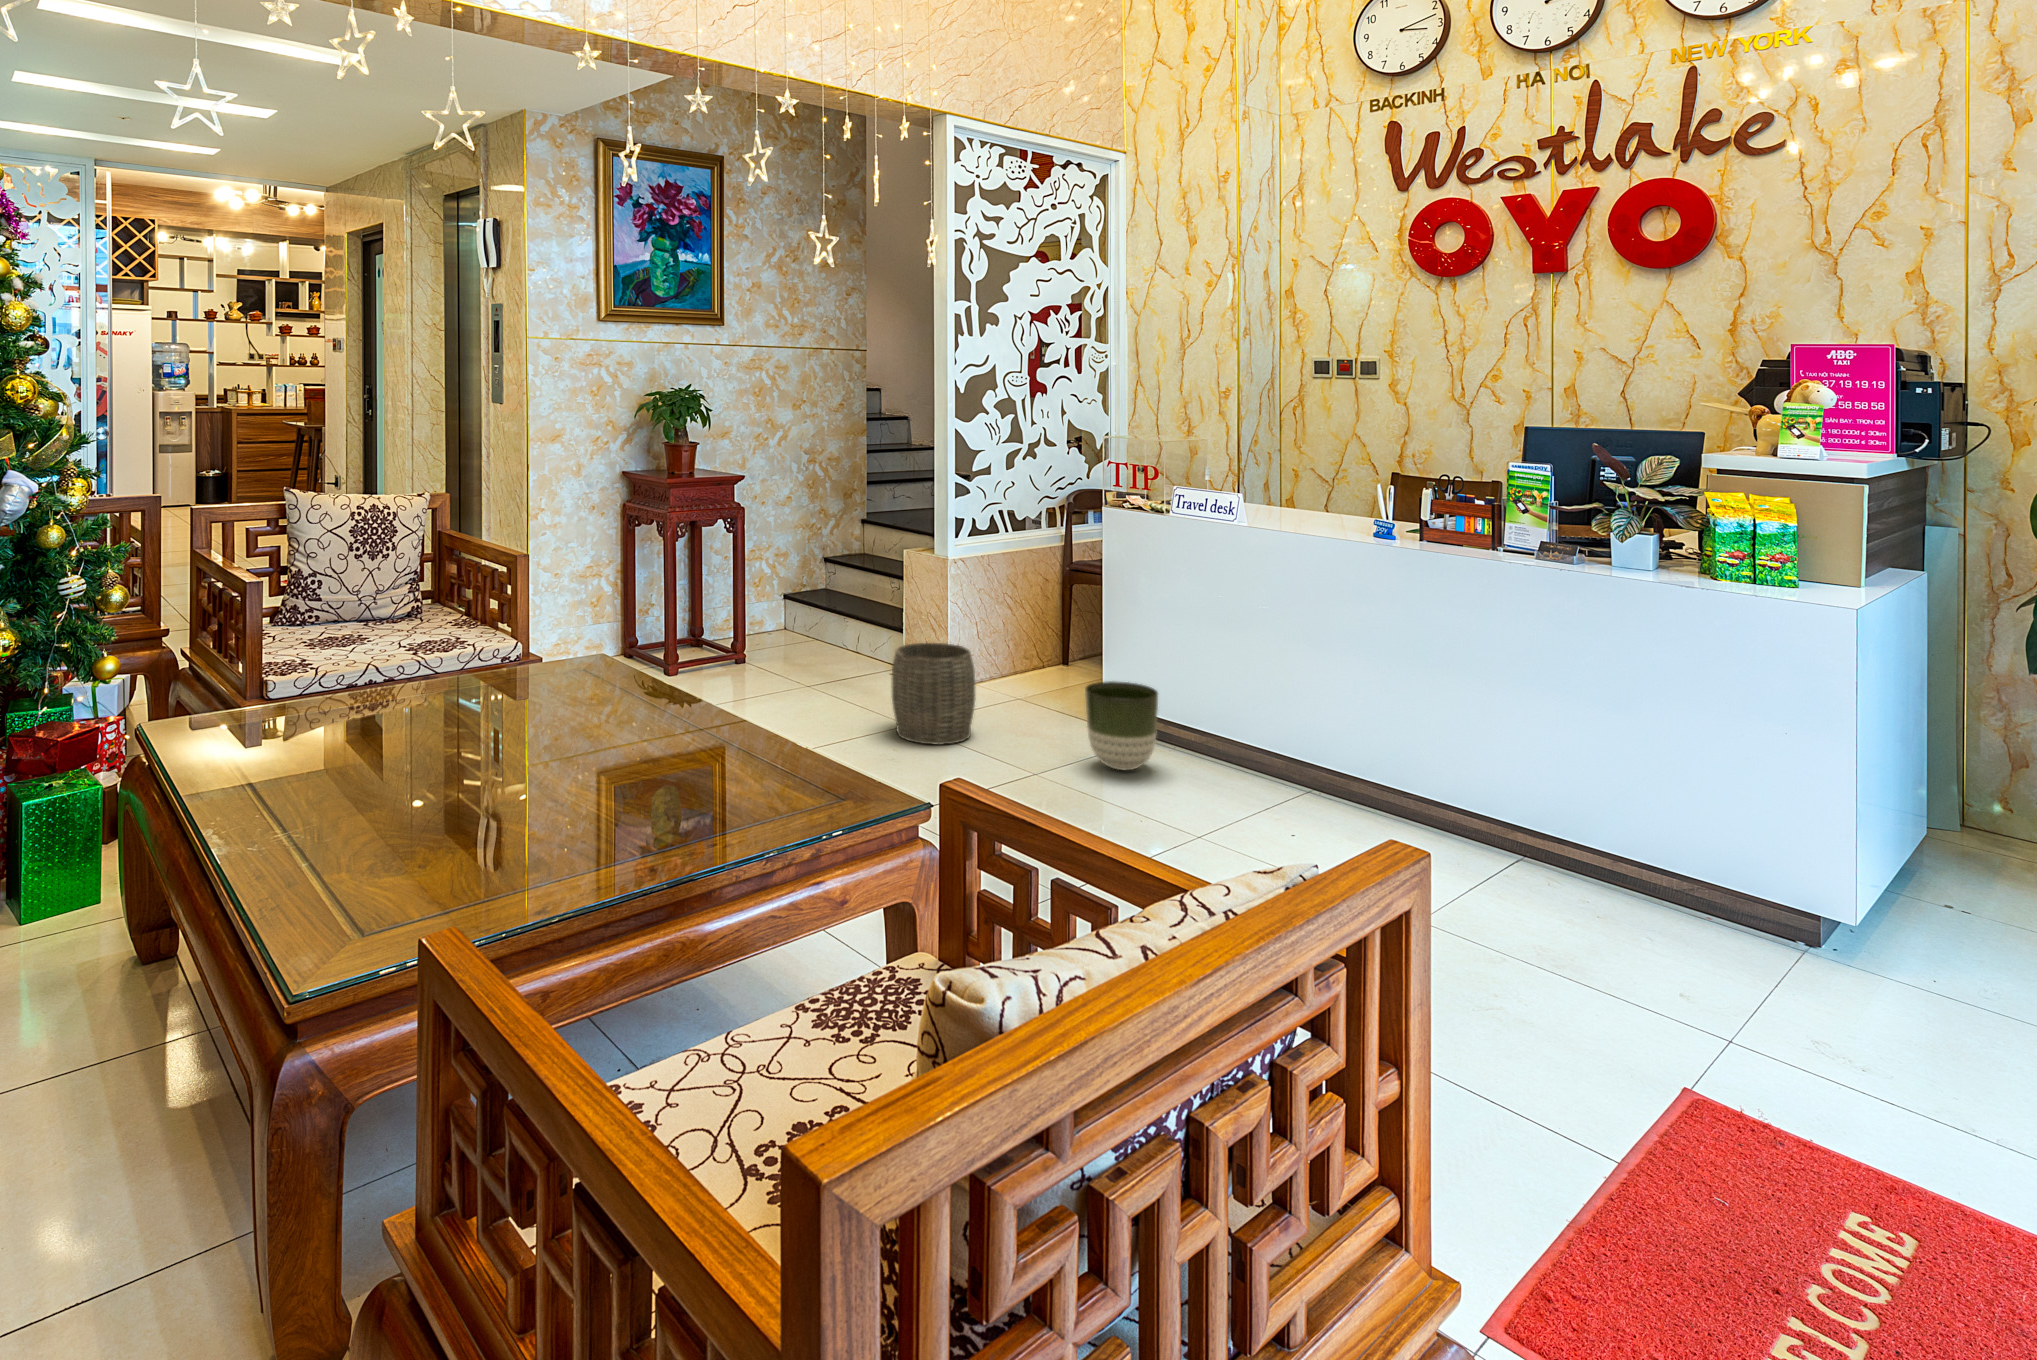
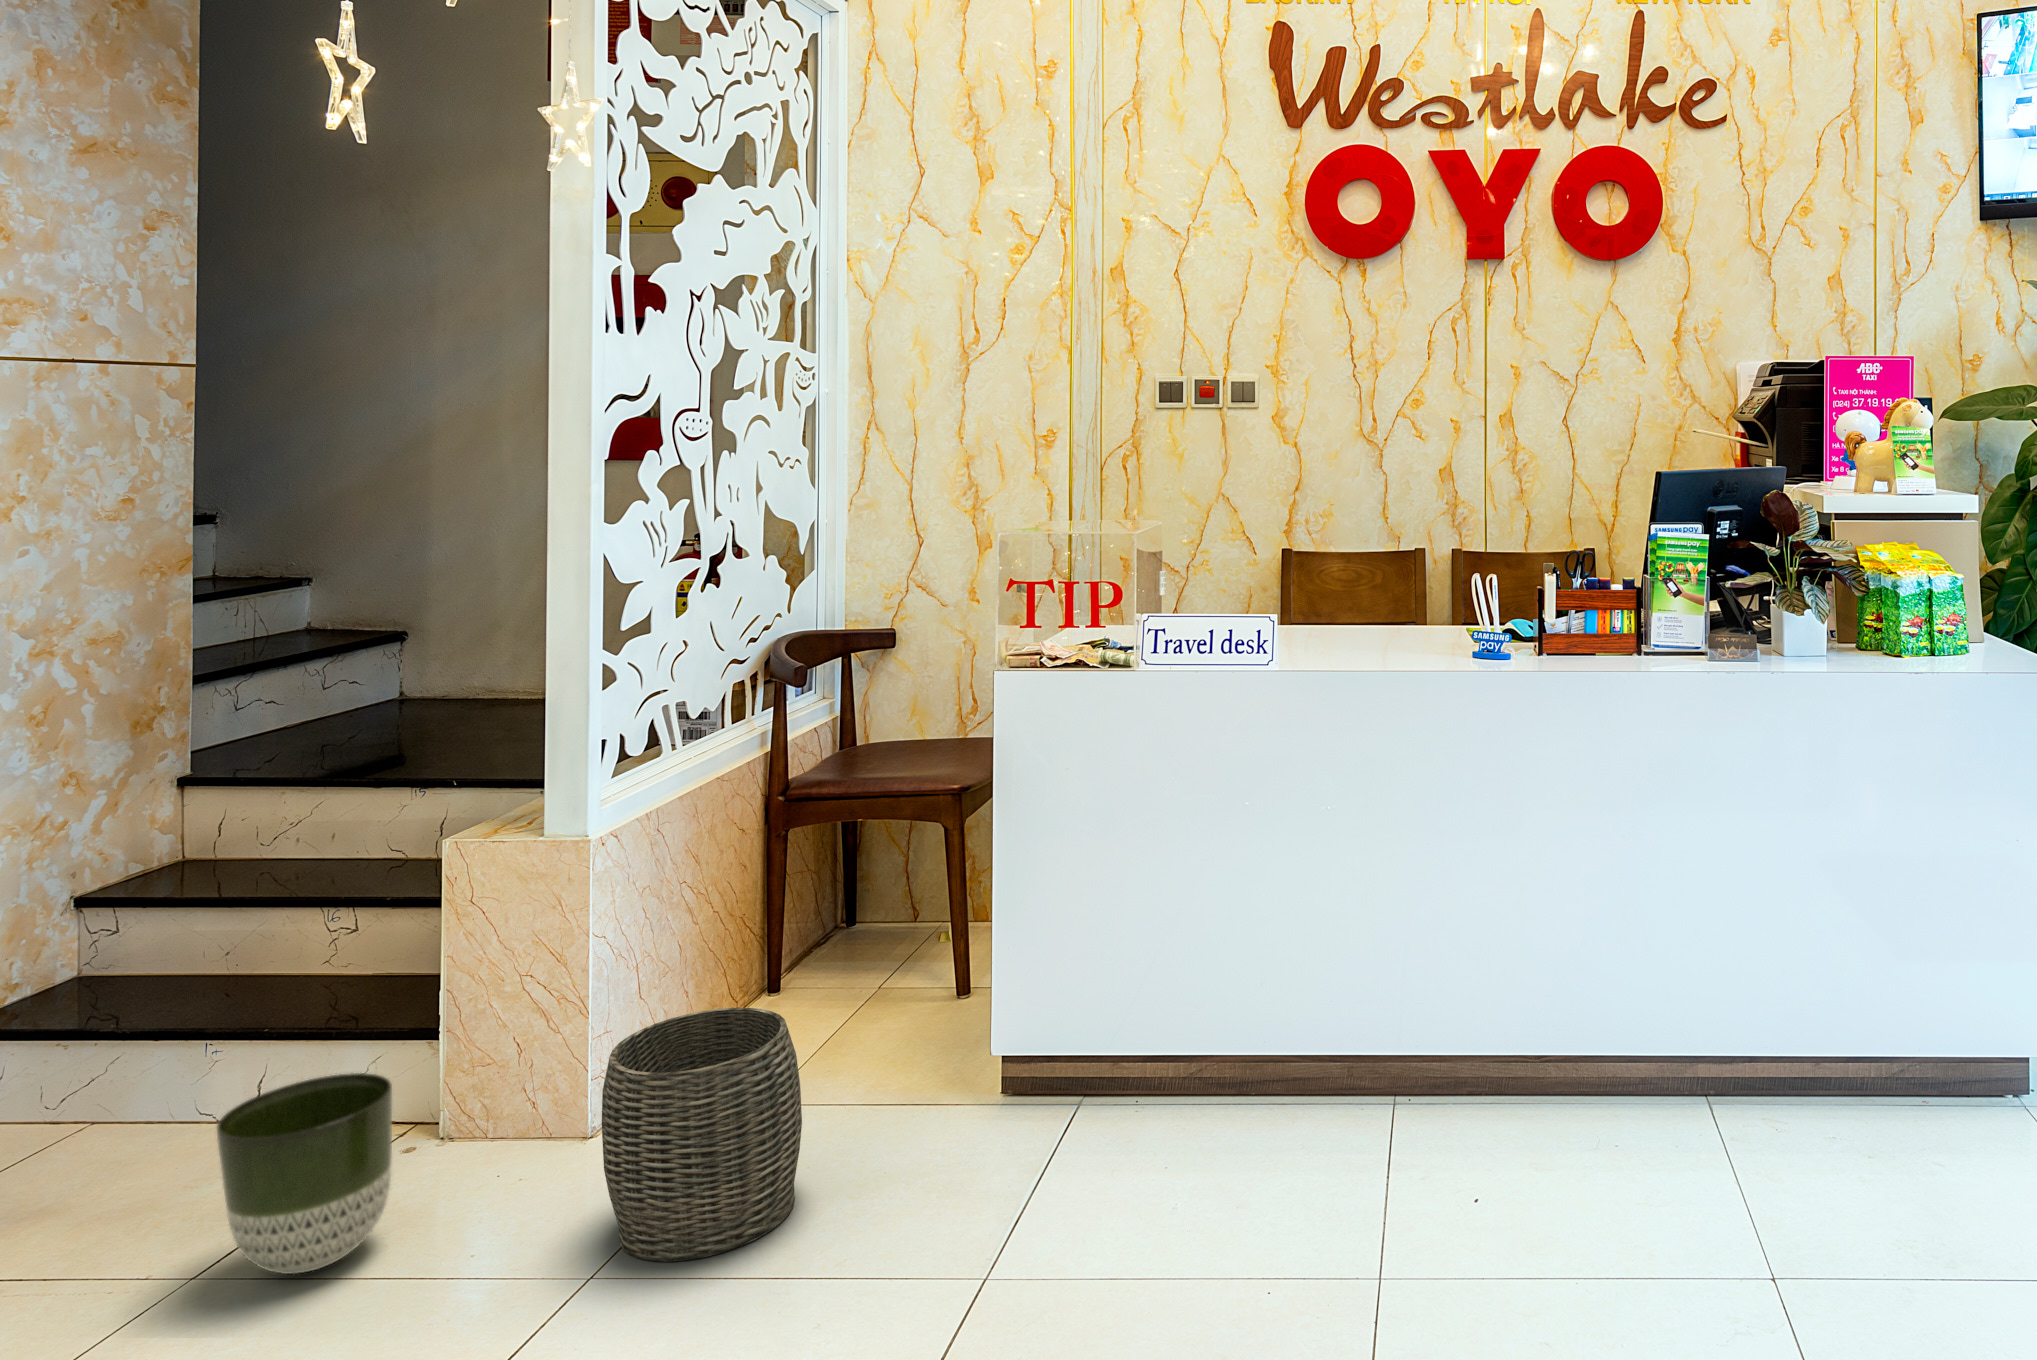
planter: present [1085,681,1158,770] -> present [217,1073,392,1274]

